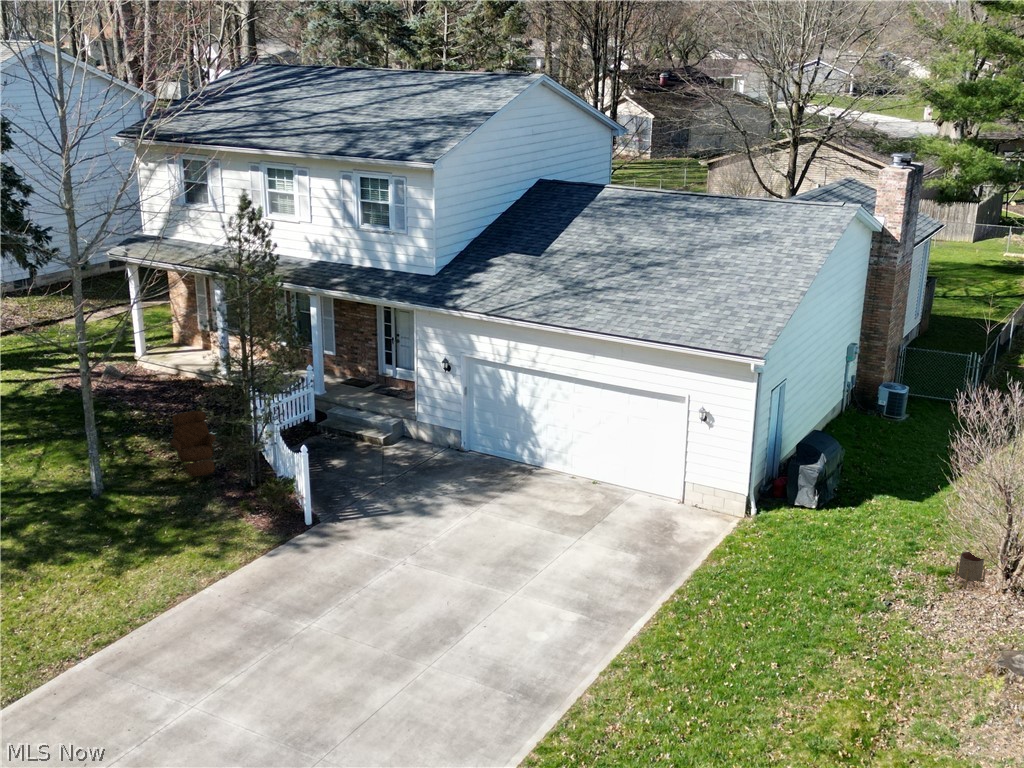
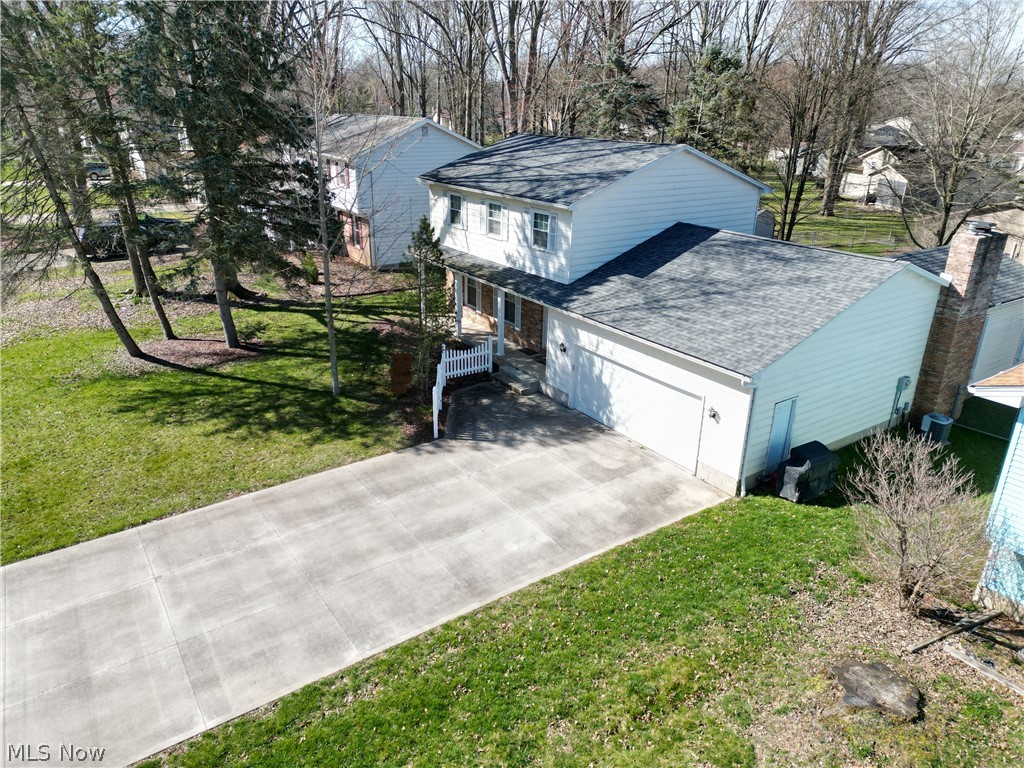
planter: present [955,552,986,589] -> none [875,579,904,615]

